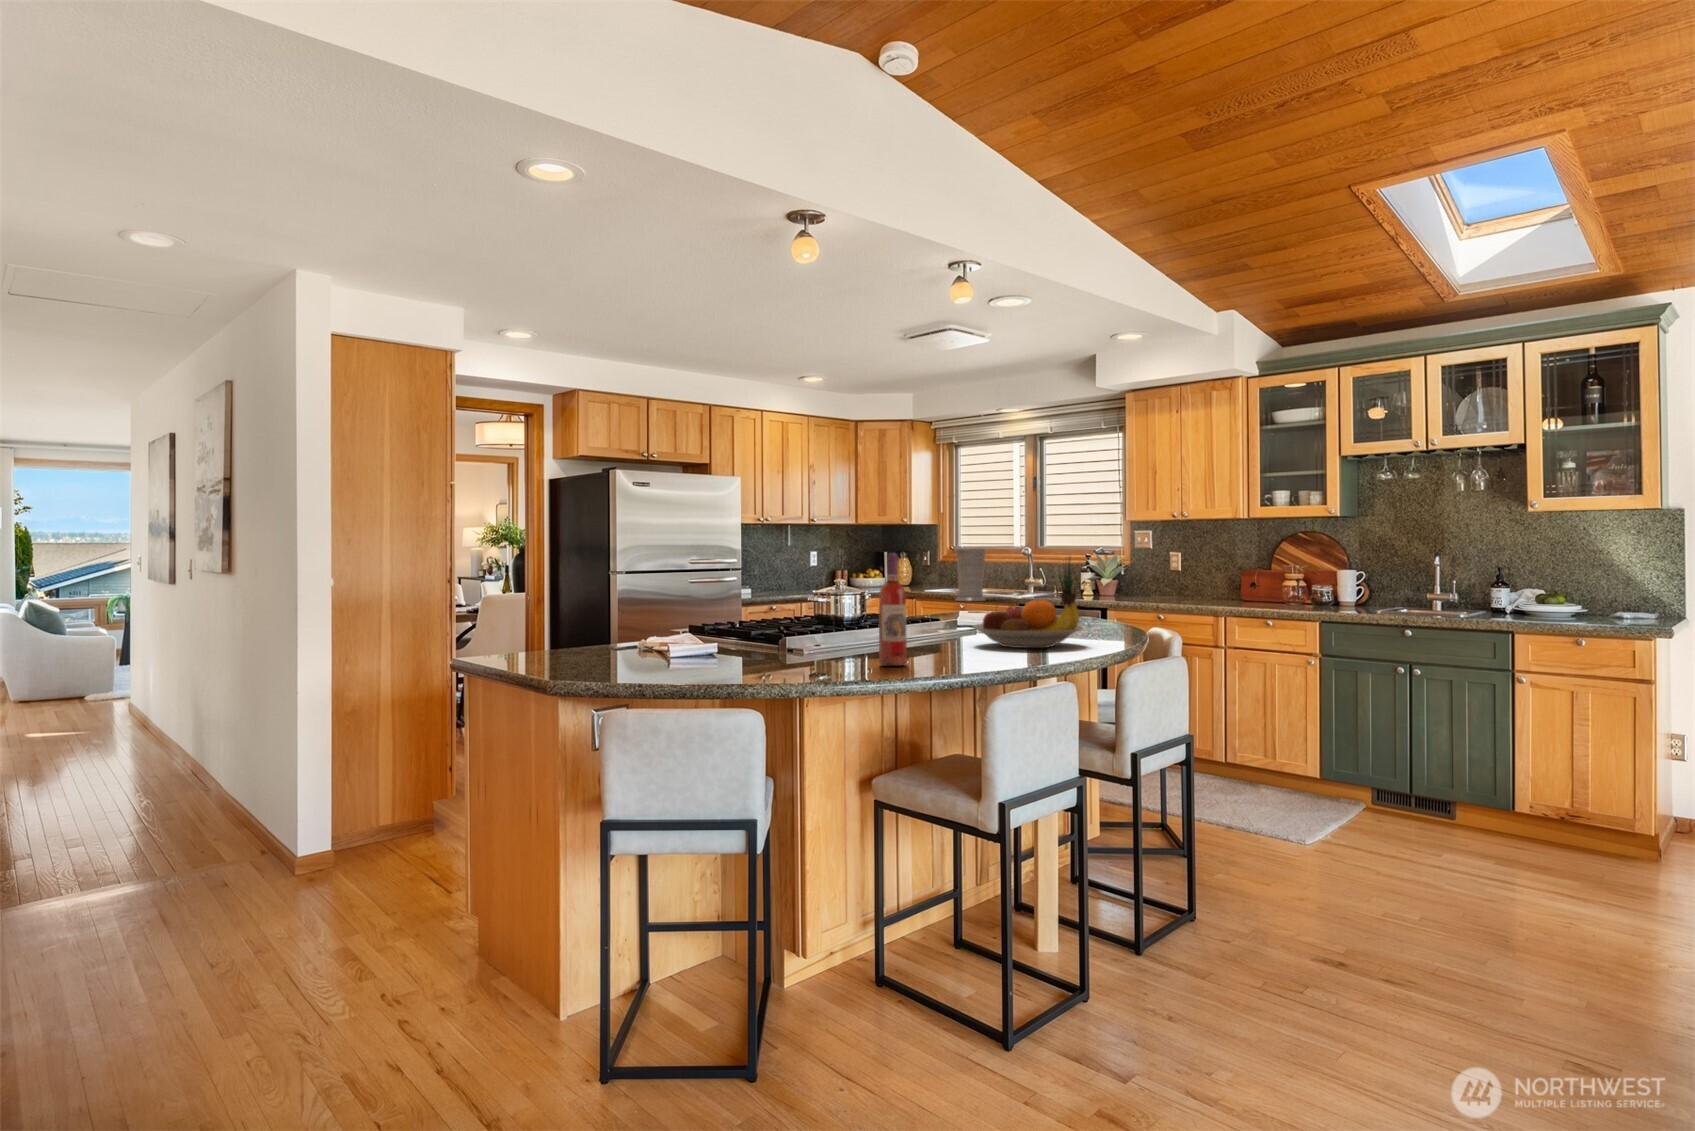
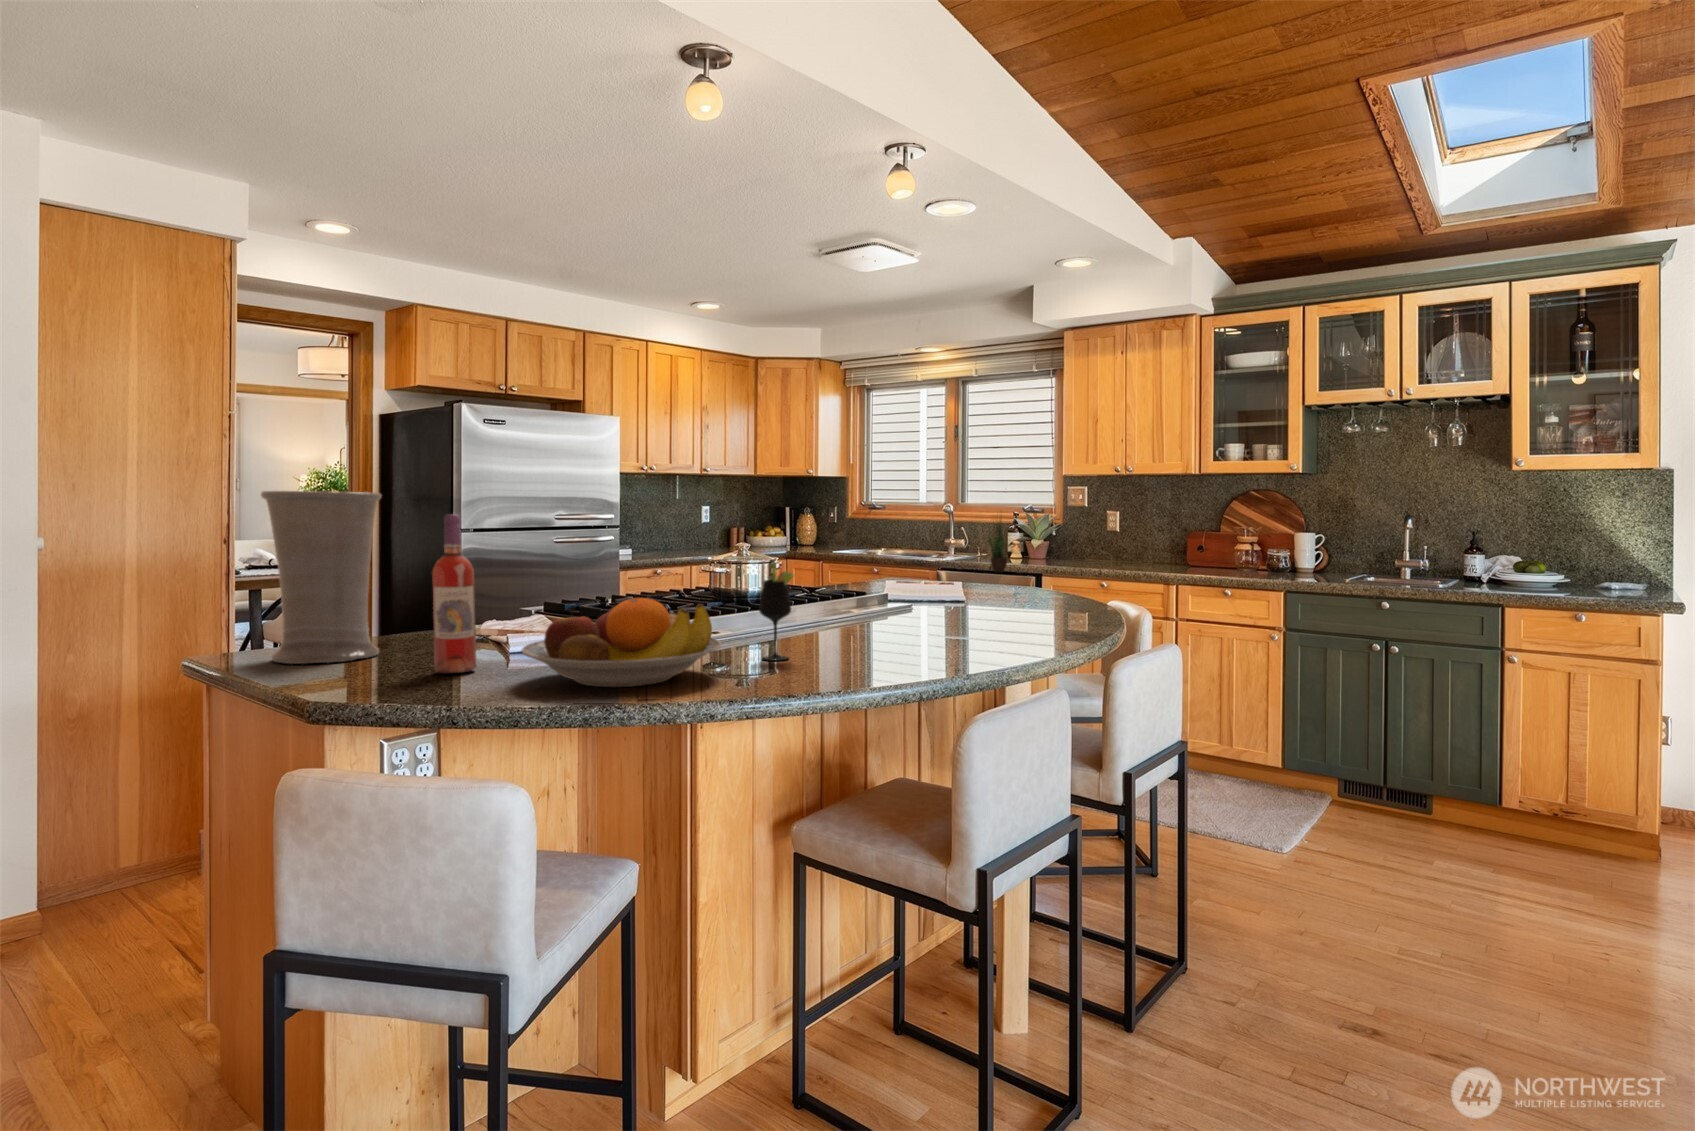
vase: present [954,548,987,602] -> present [261,491,381,664]
wine bottle: present [879,553,907,666] -> present [432,514,477,673]
wine glass: none [847,590,872,662] -> present [759,563,794,661]
fruit bowl: present [973,599,1083,648] -> present [522,598,721,687]

